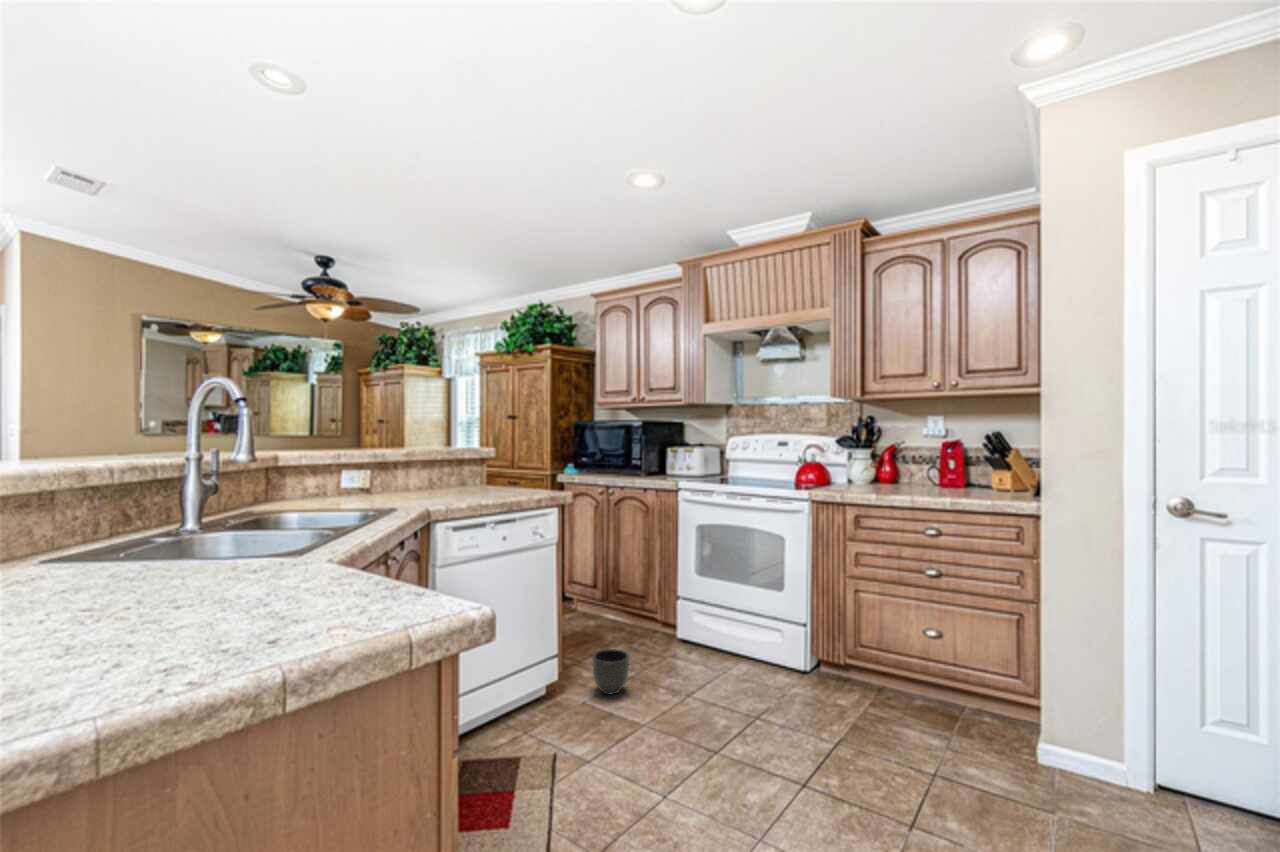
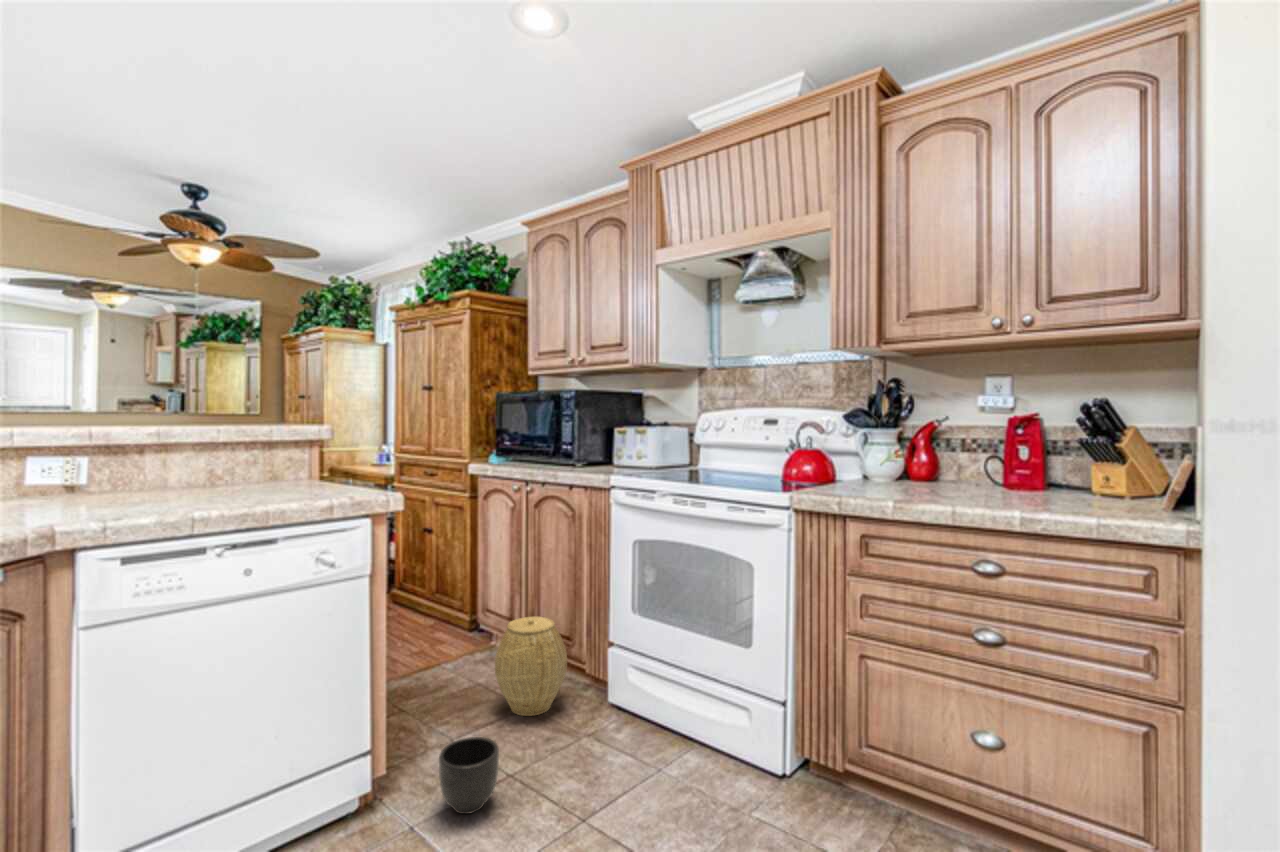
woven basket: none [599,580,648,647] -> present [495,617,567,716]

